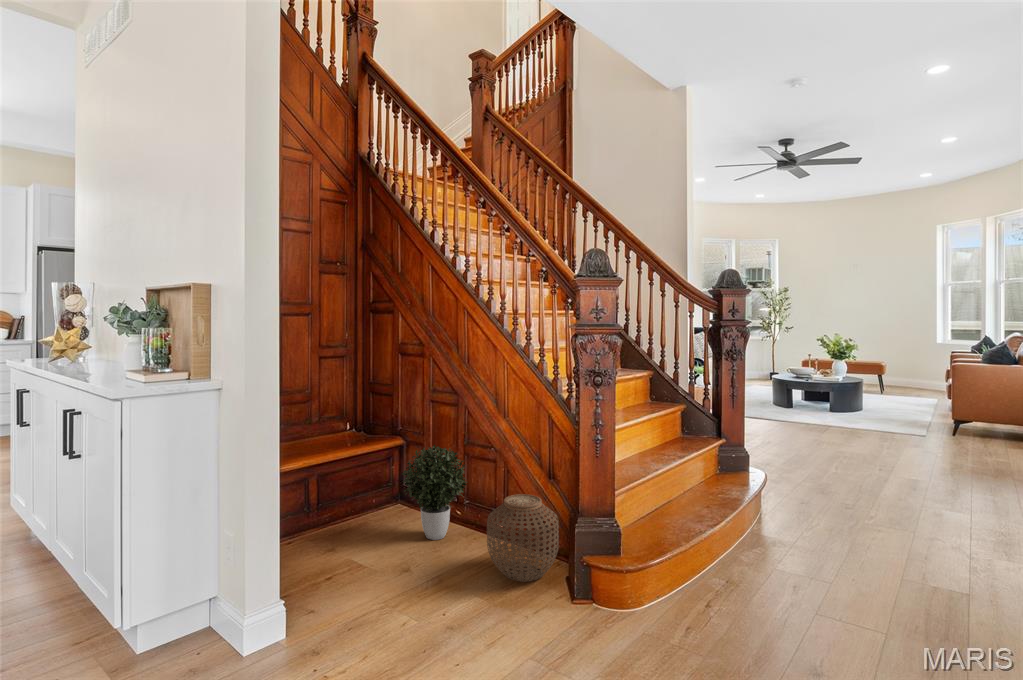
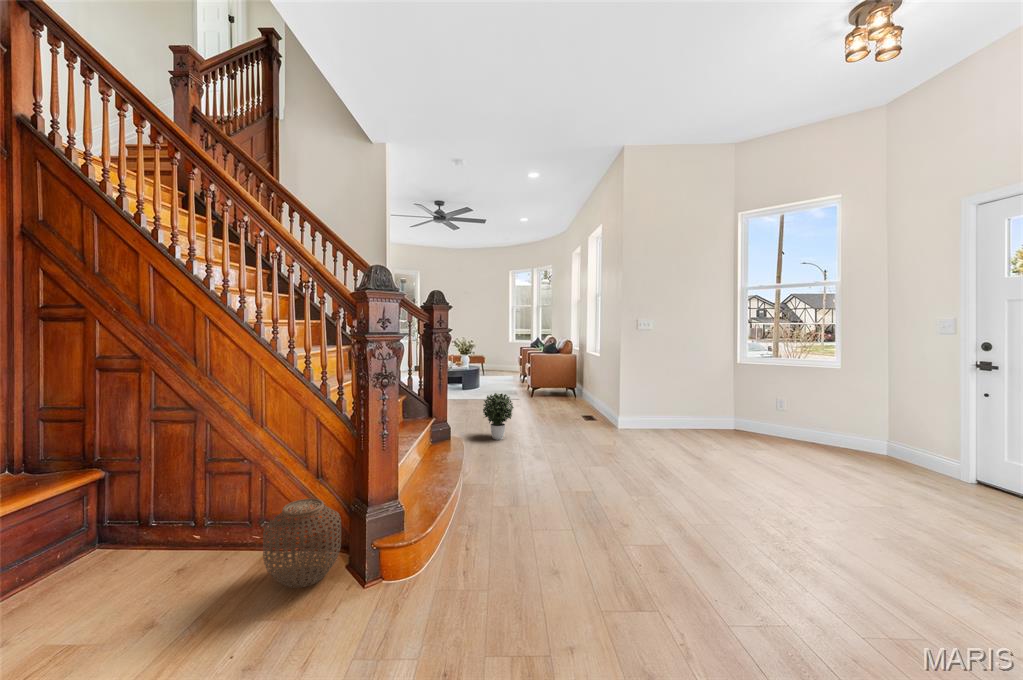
potted plant: present [402,445,467,540] -> present [483,393,514,440]

